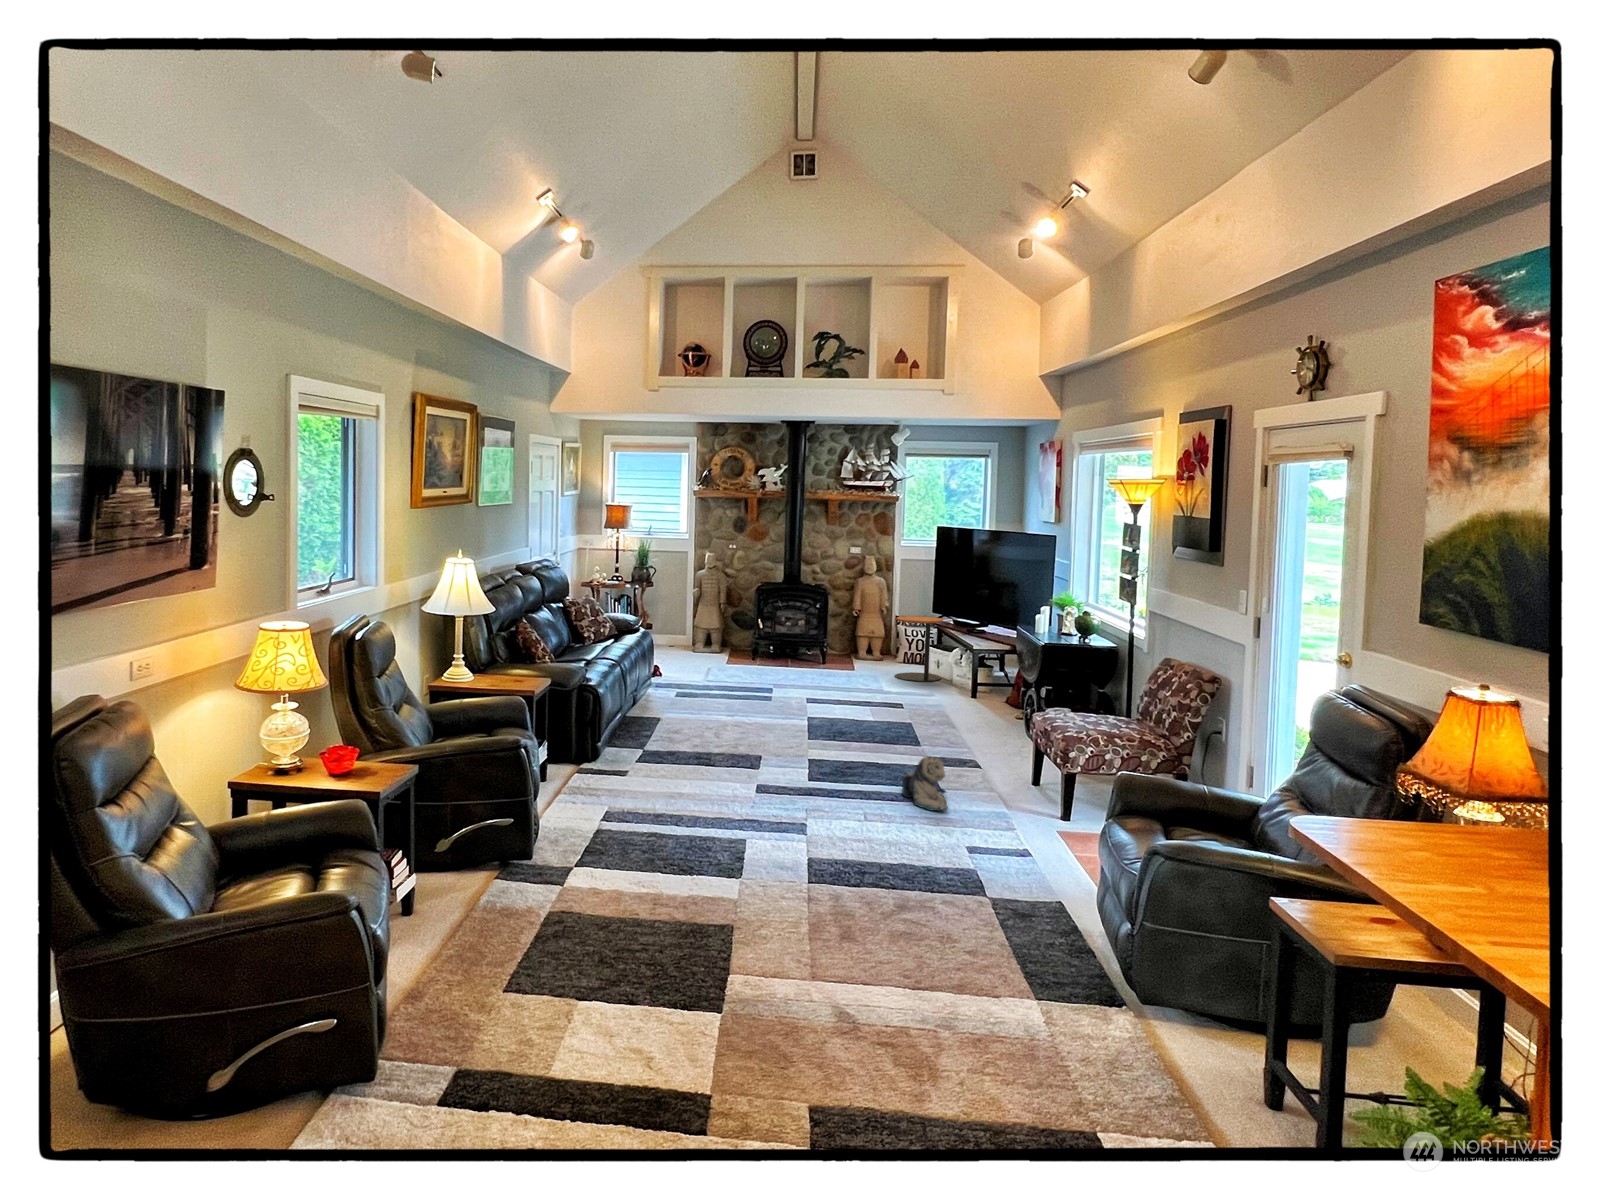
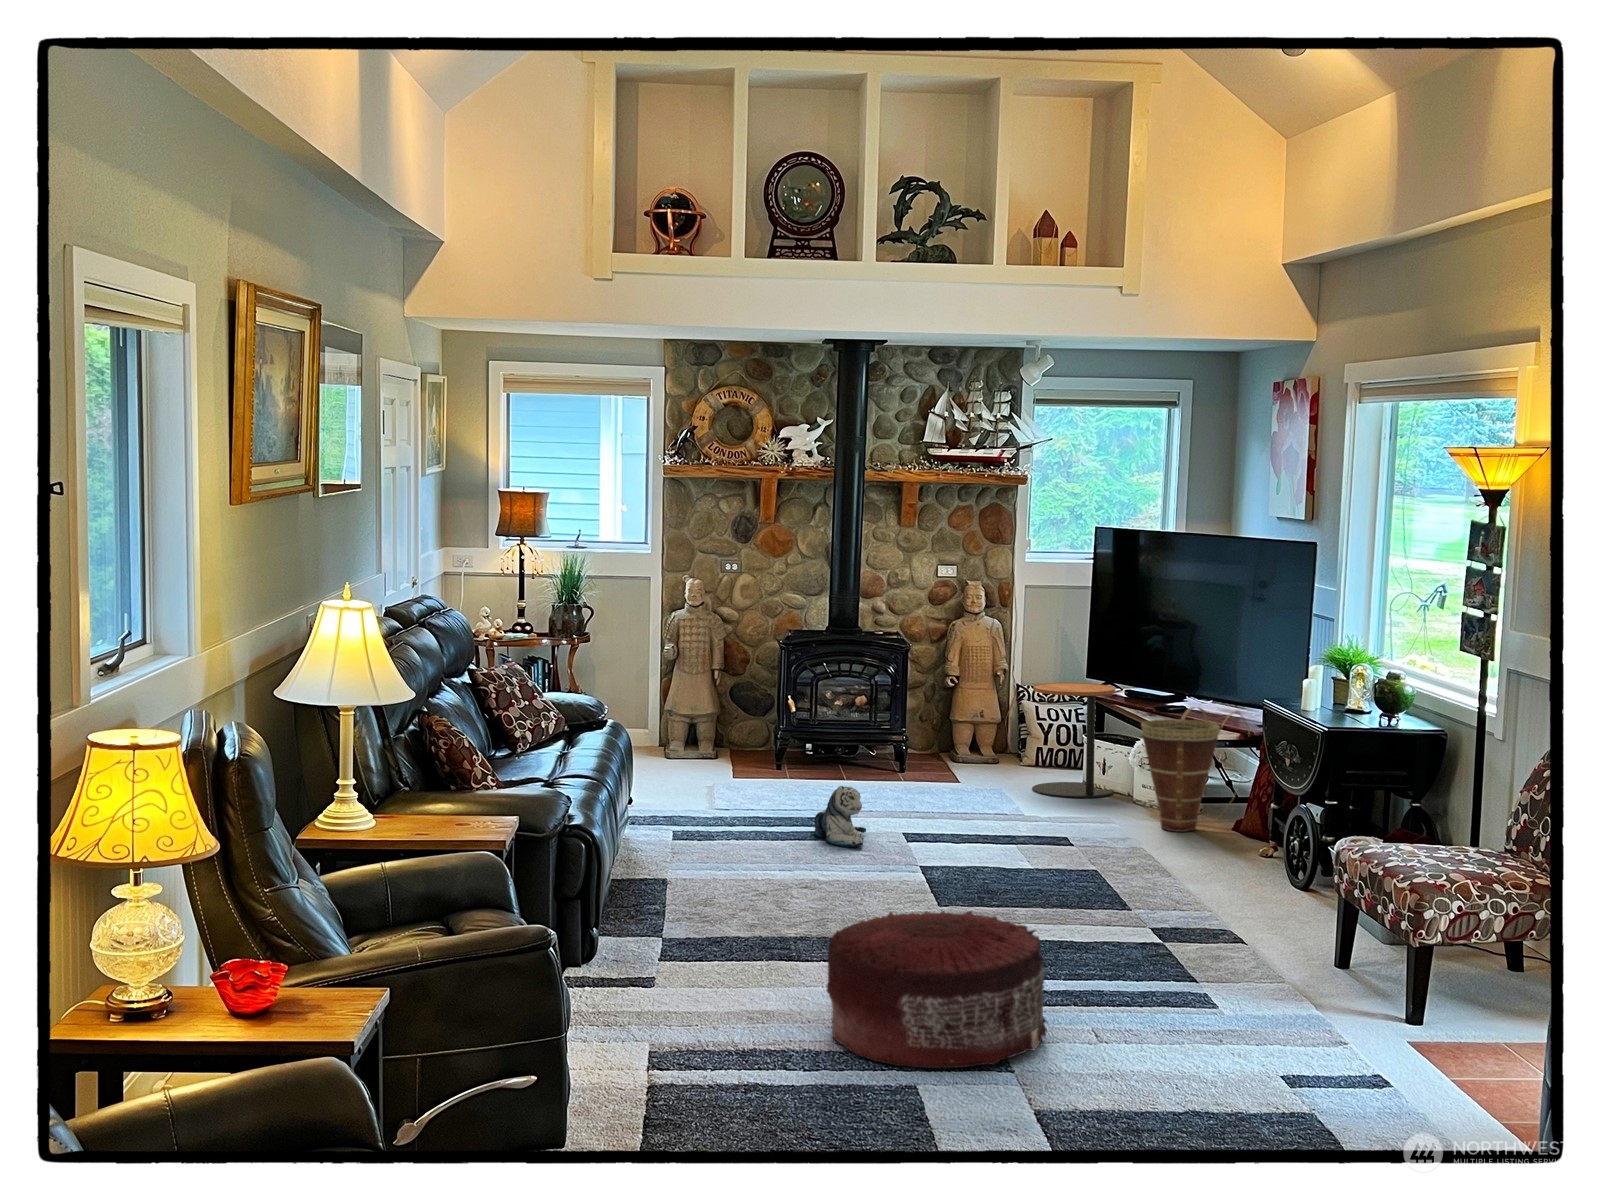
basket: none [950,631,1013,702] -> present [1141,707,1250,832]
pouf: none [706,742,840,836] -> present [827,911,1047,1068]
plush toy: present [902,756,947,811] -> present [814,786,866,847]

